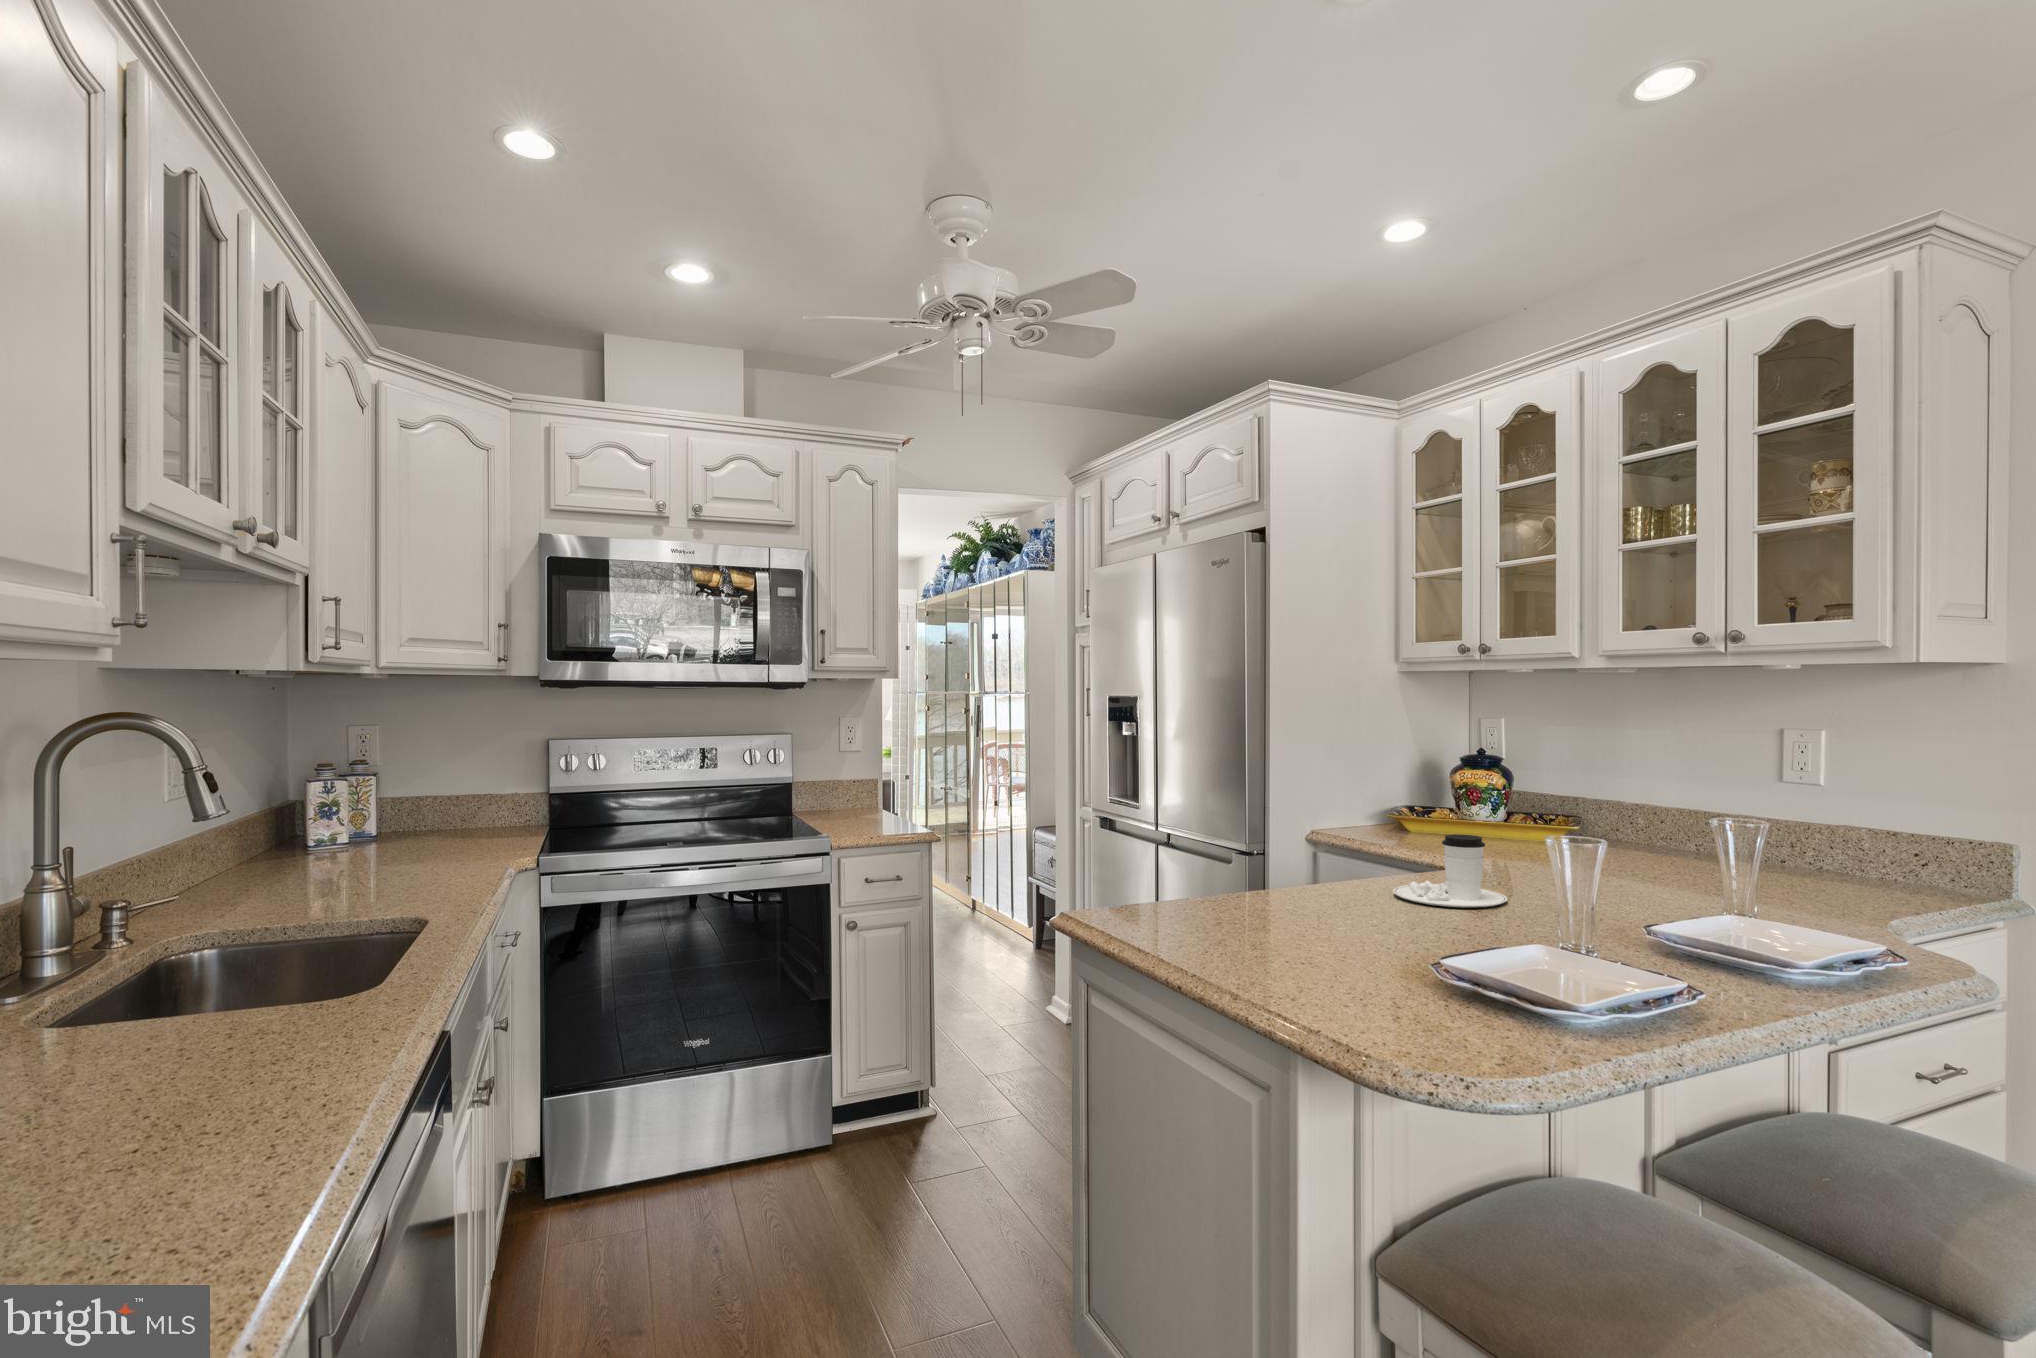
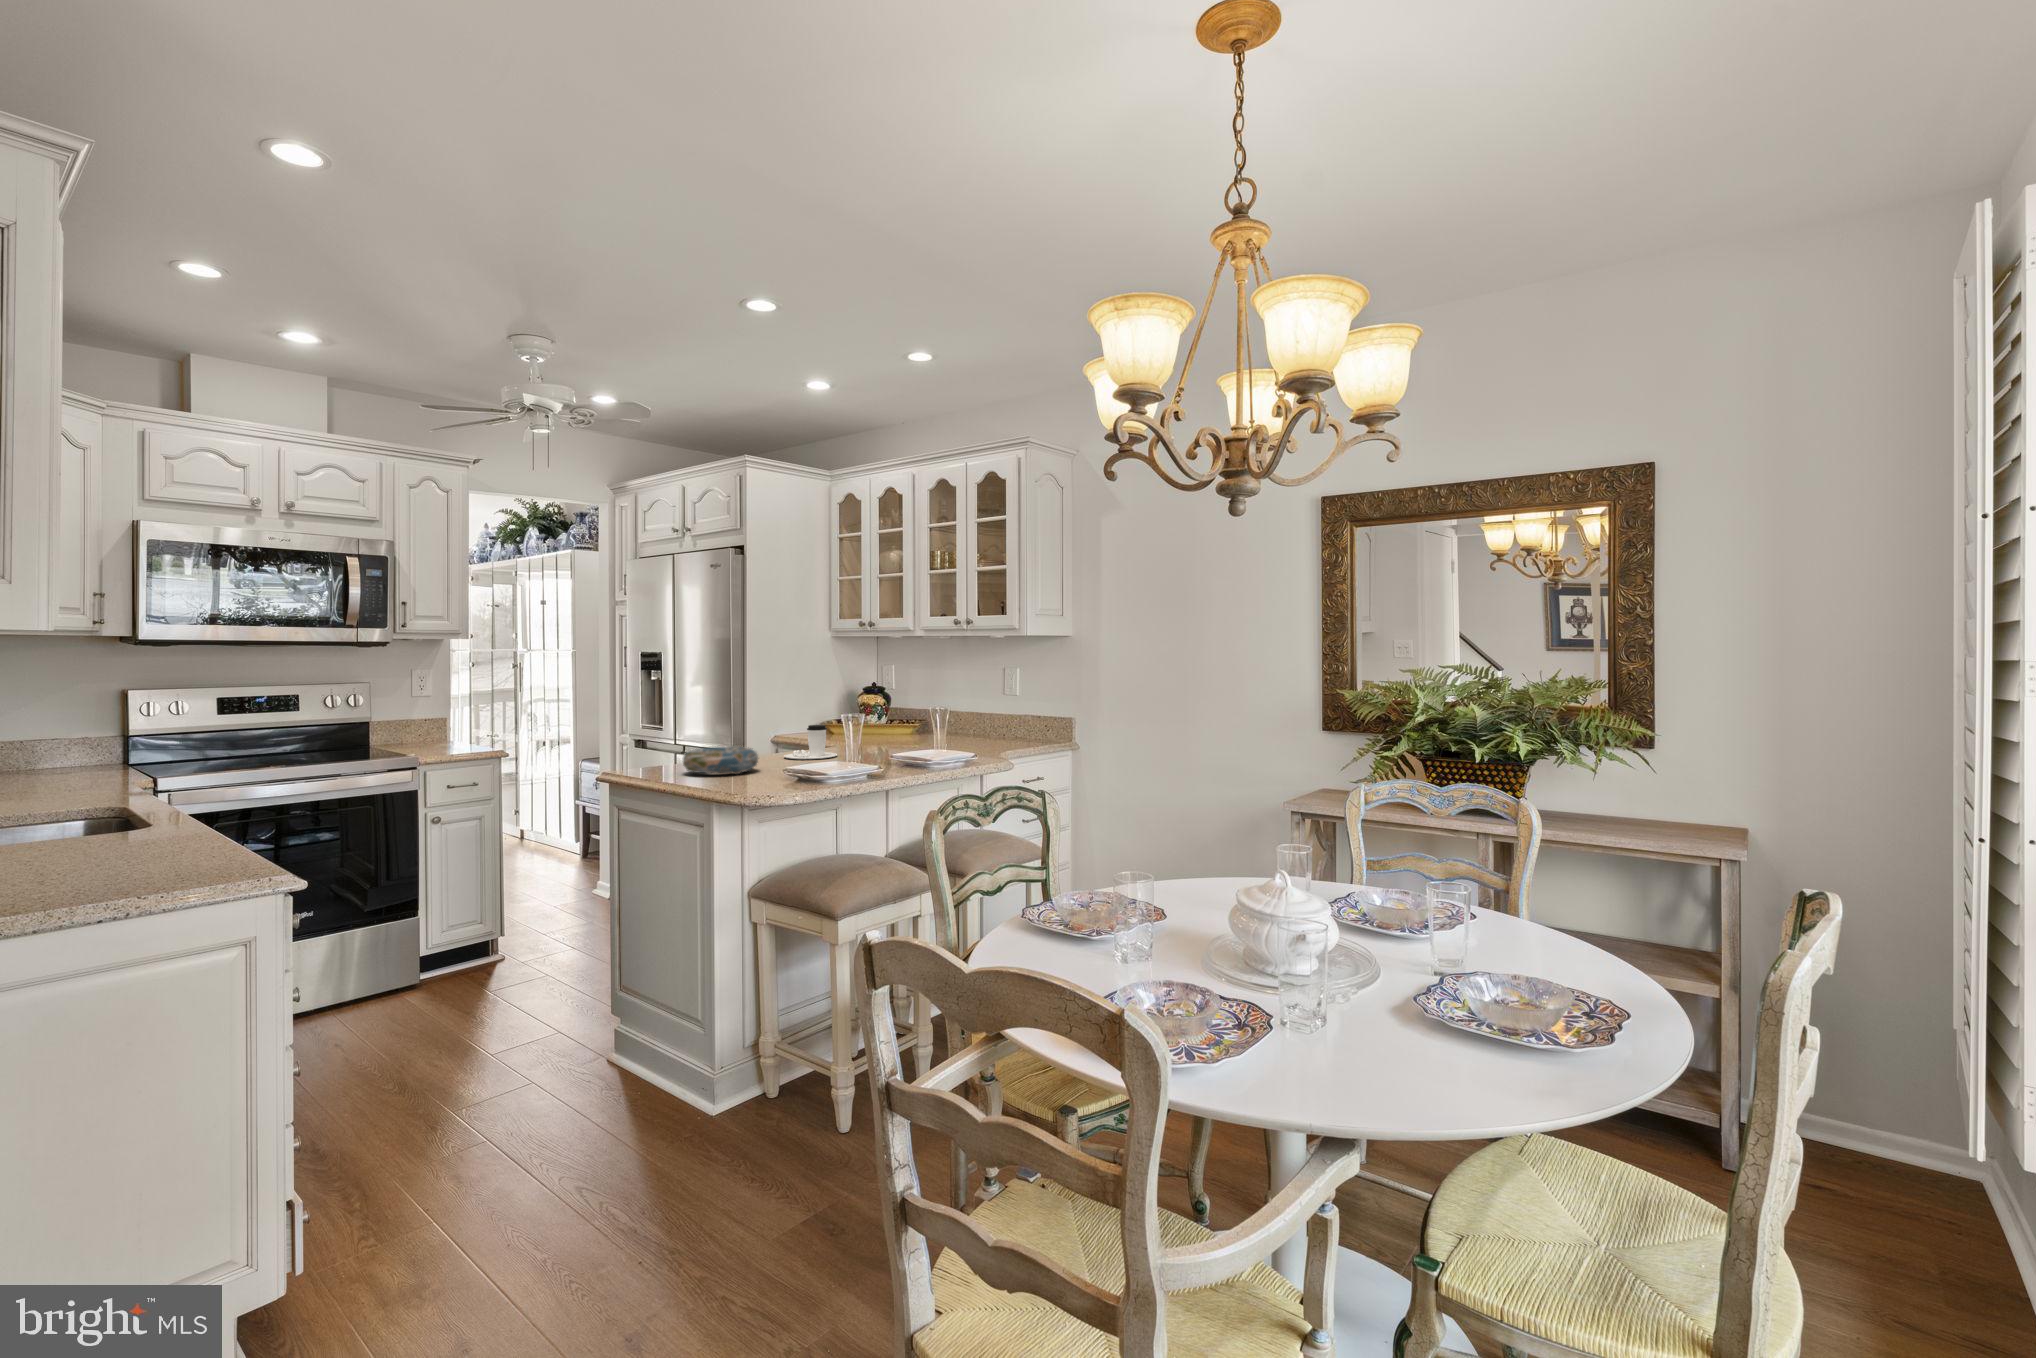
decorative bowl: none [1221,878,1384,952] -> present [683,745,759,774]

